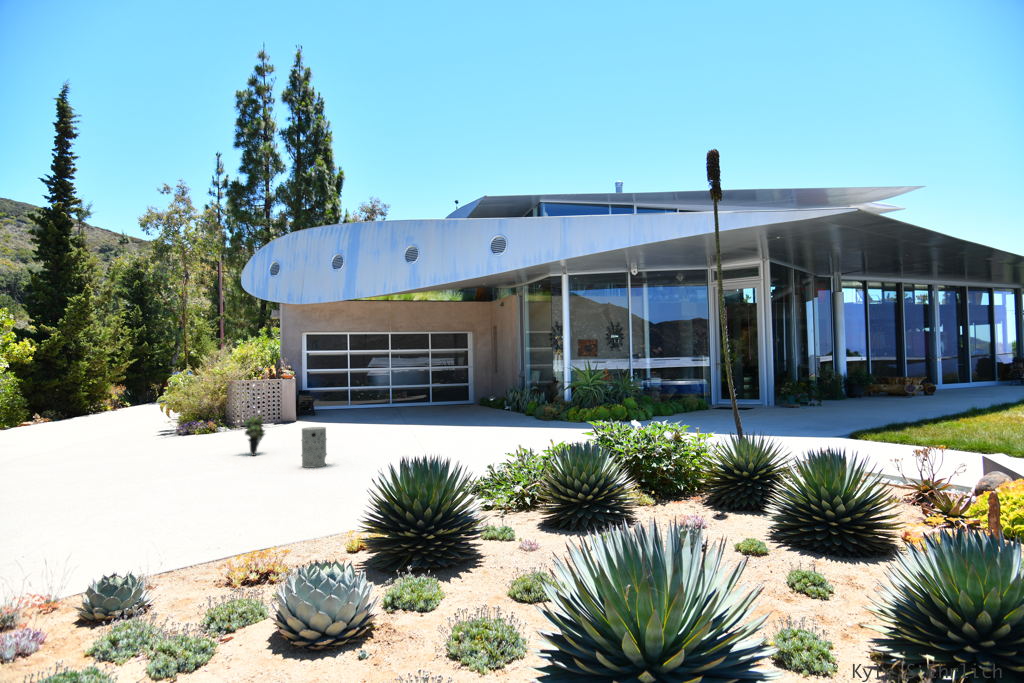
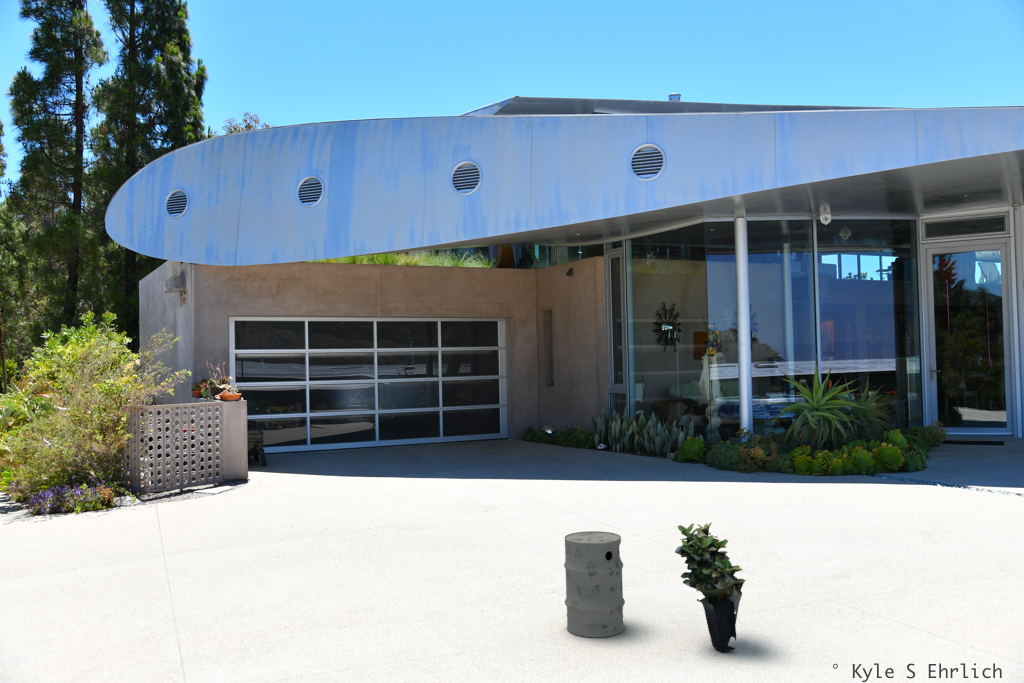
potted plant: present [244,416,265,456] -> present [675,523,746,652]

